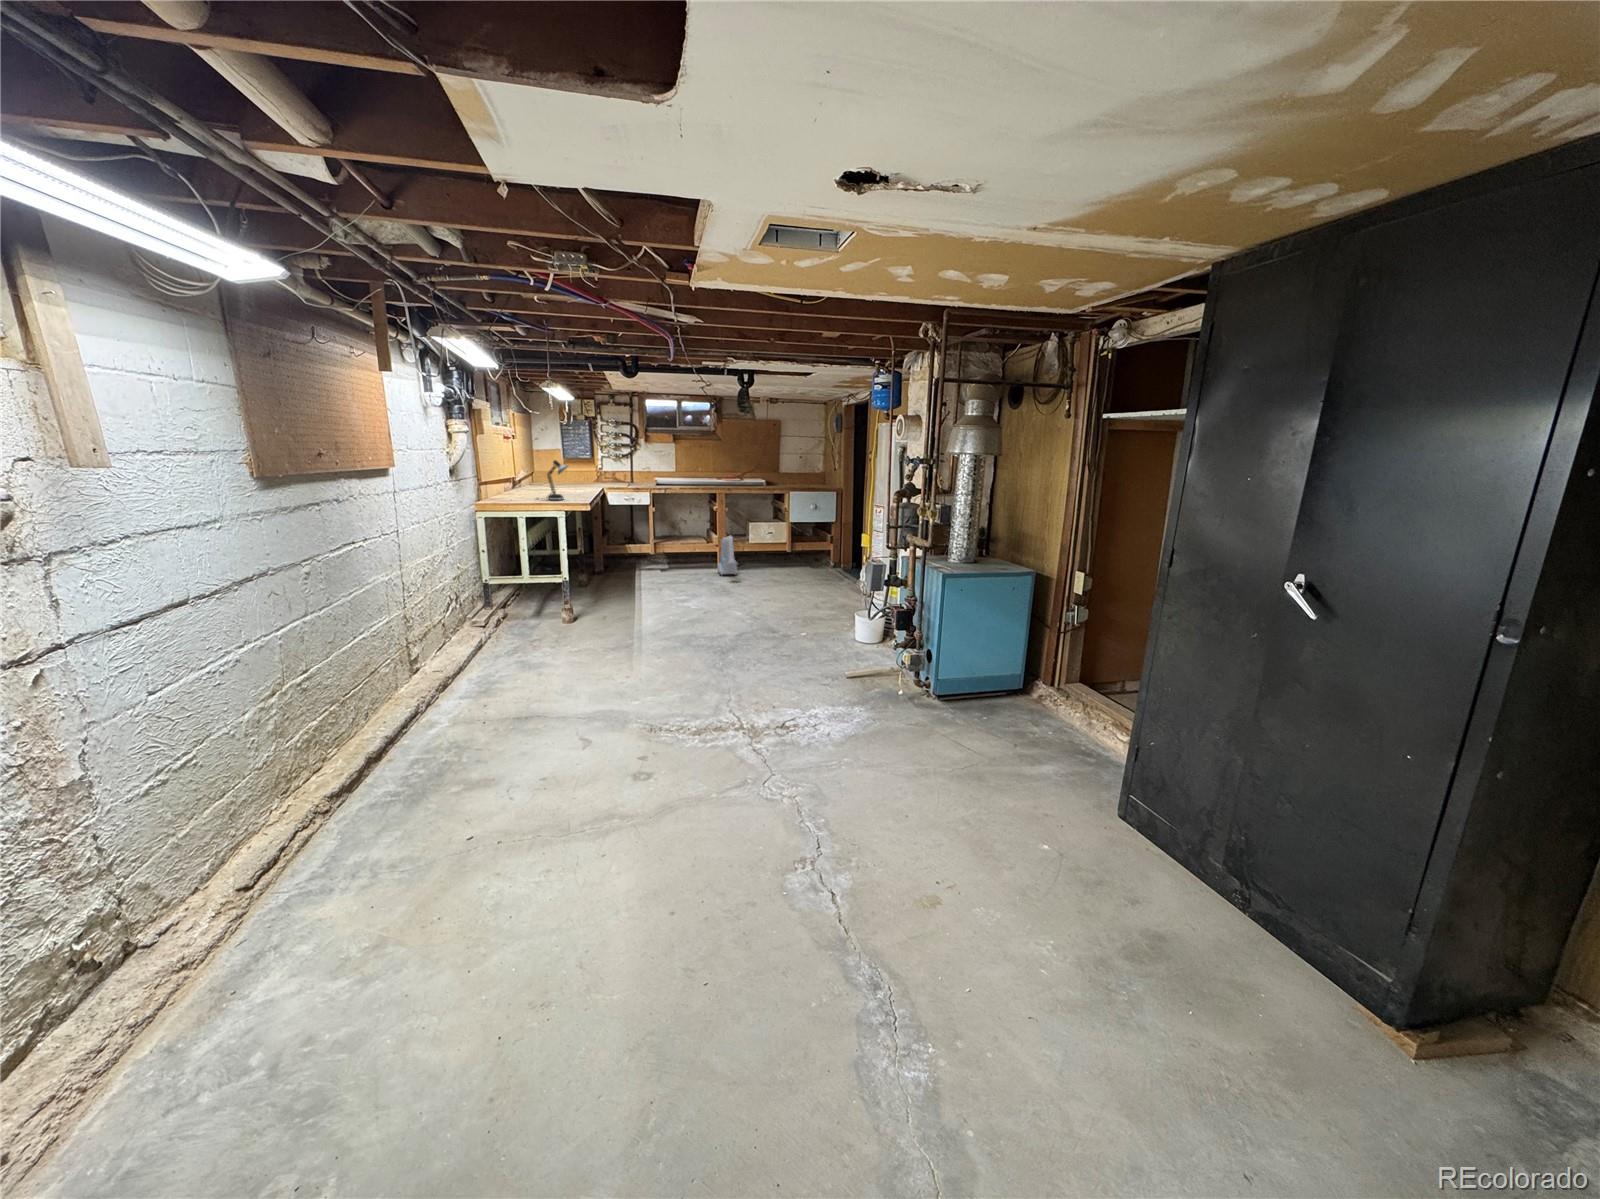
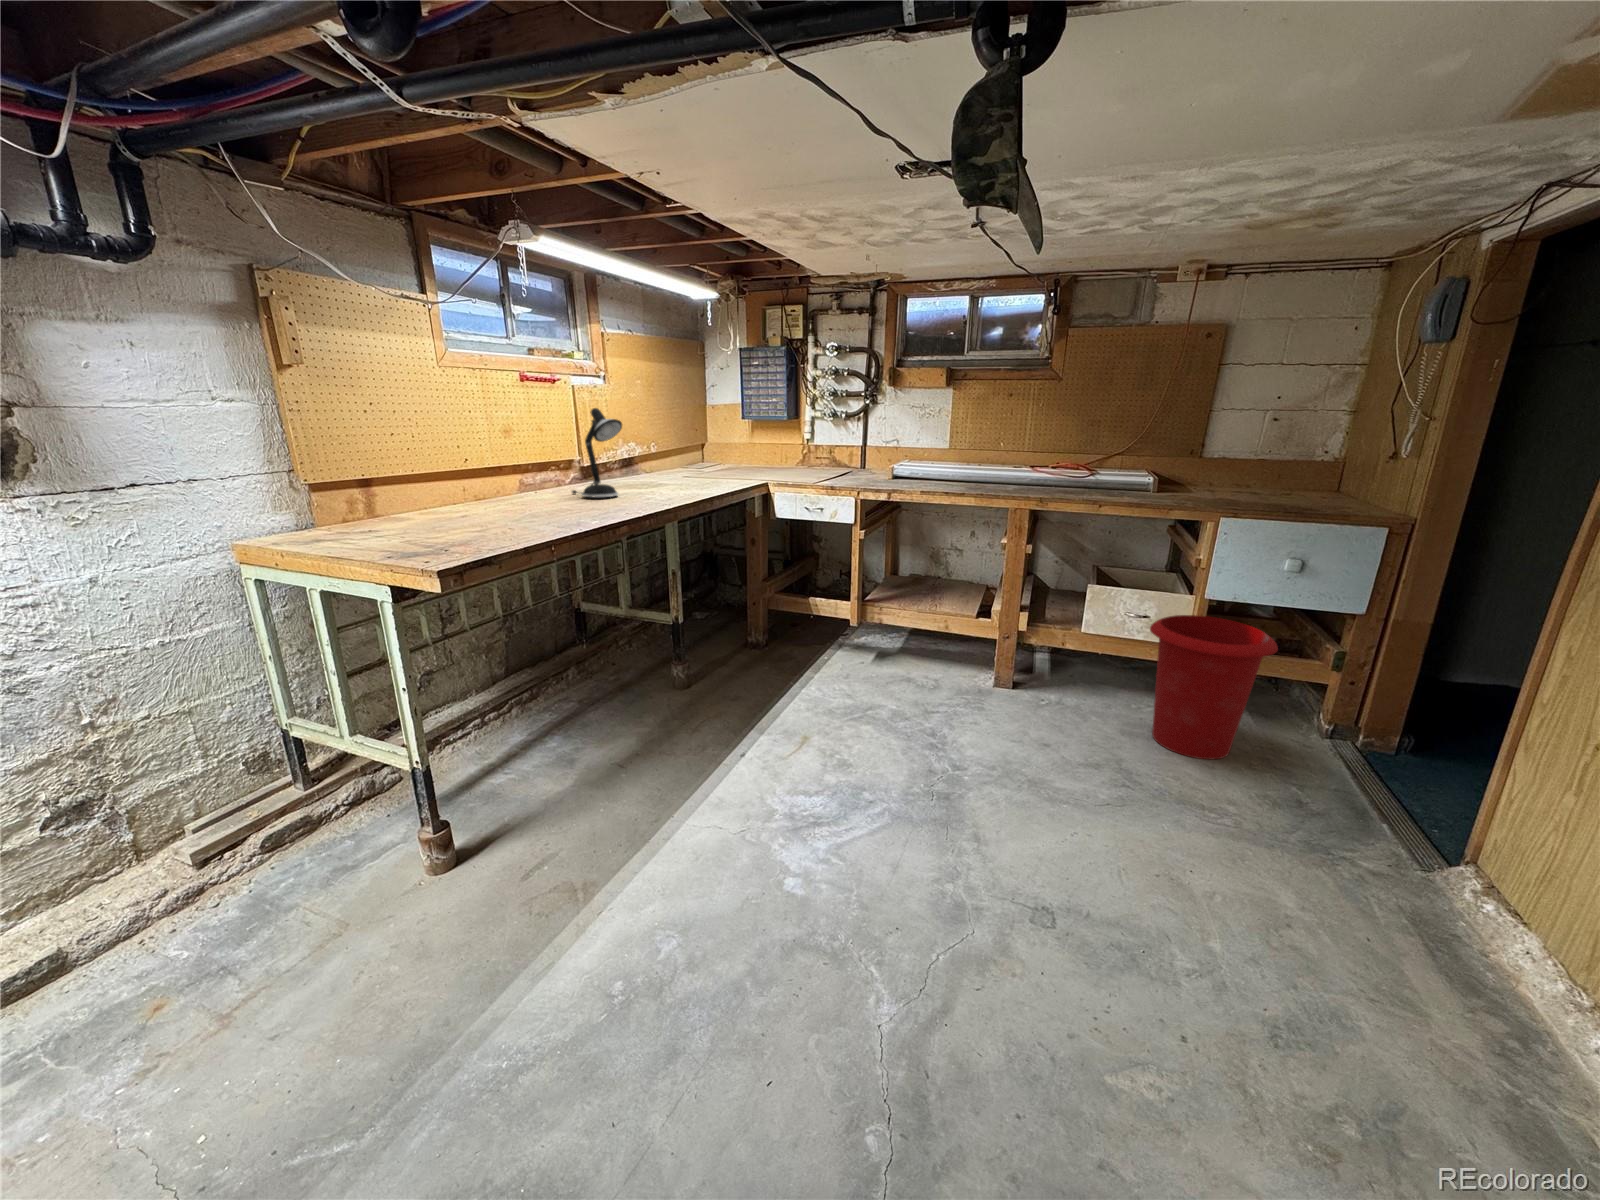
waste bin: none [775,529,812,575] -> present [1150,615,1278,760]
vacuum cleaner: present [717,536,738,575] -> none [971,613,1026,717]

